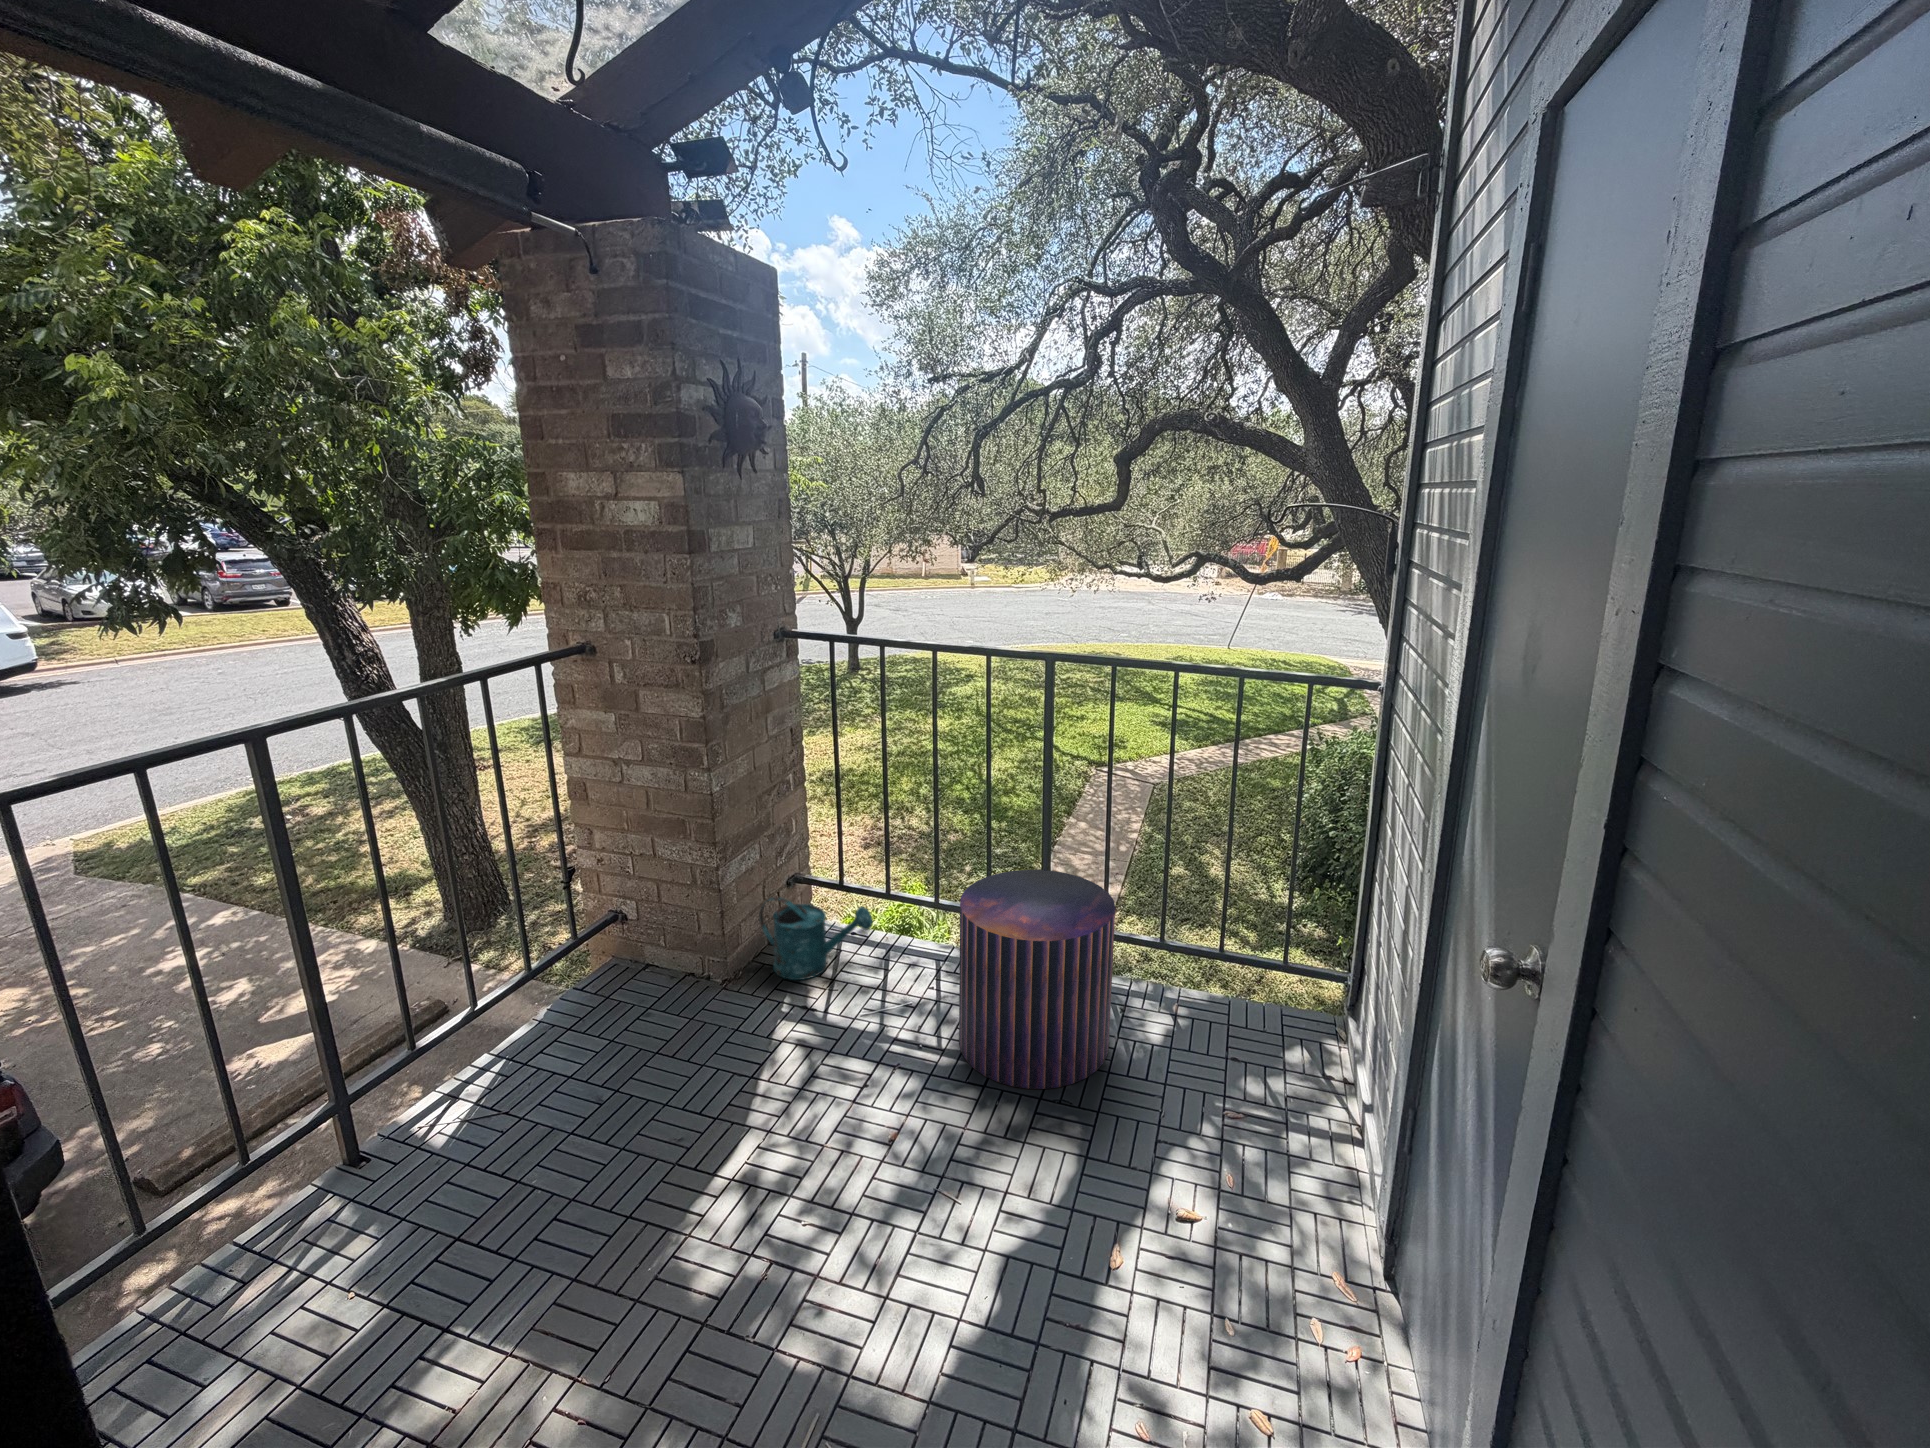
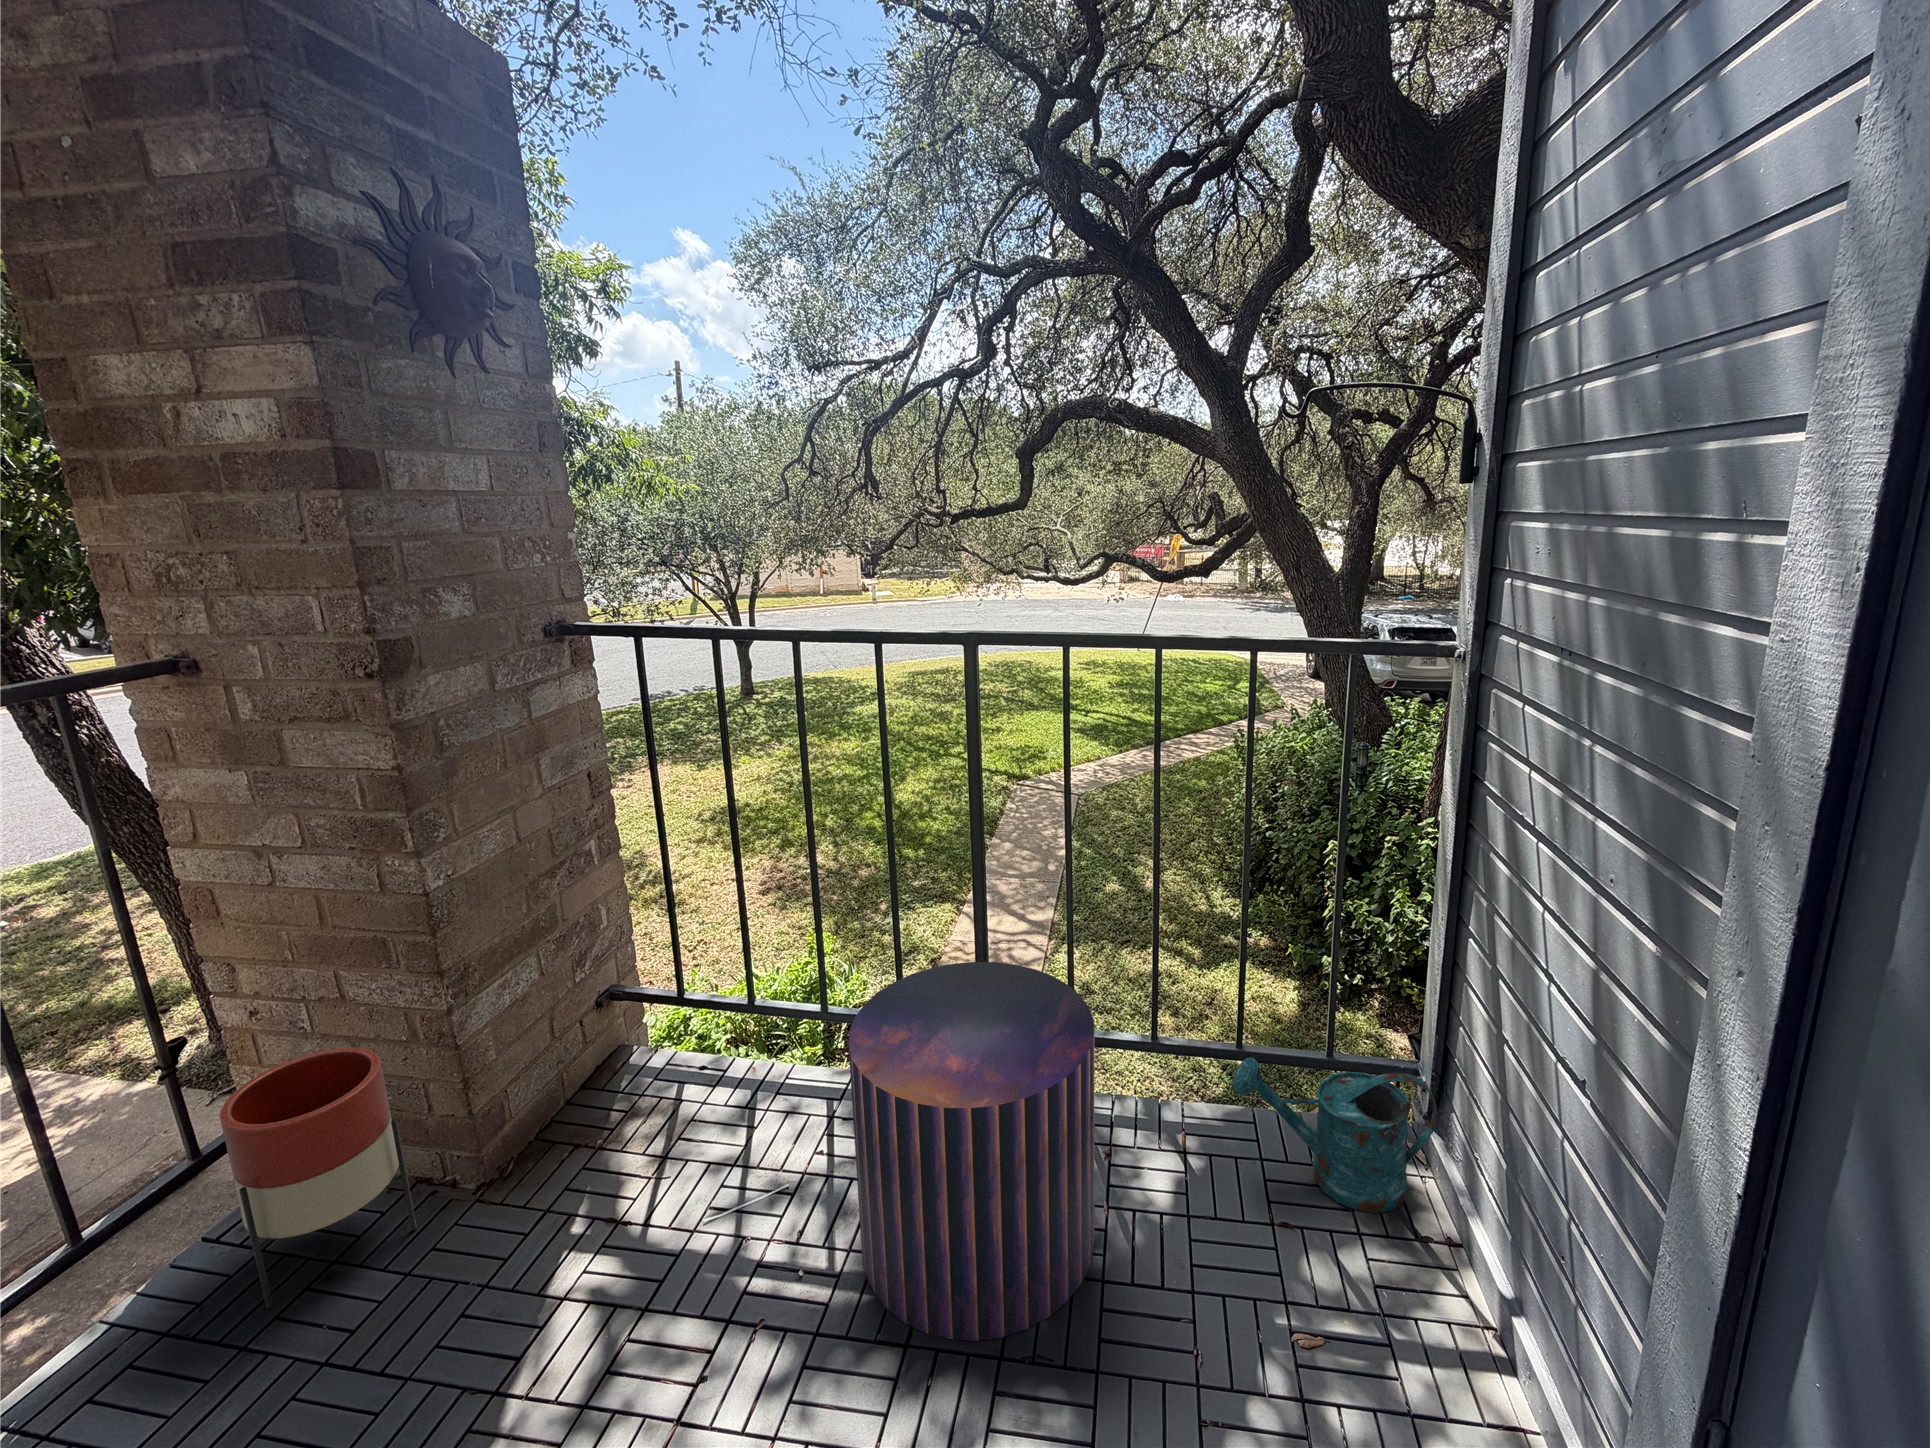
planter: none [595,885,687,1027] -> present [220,1047,417,1308]
watering can: present [759,897,873,980] -> present [1232,1057,1437,1213]

